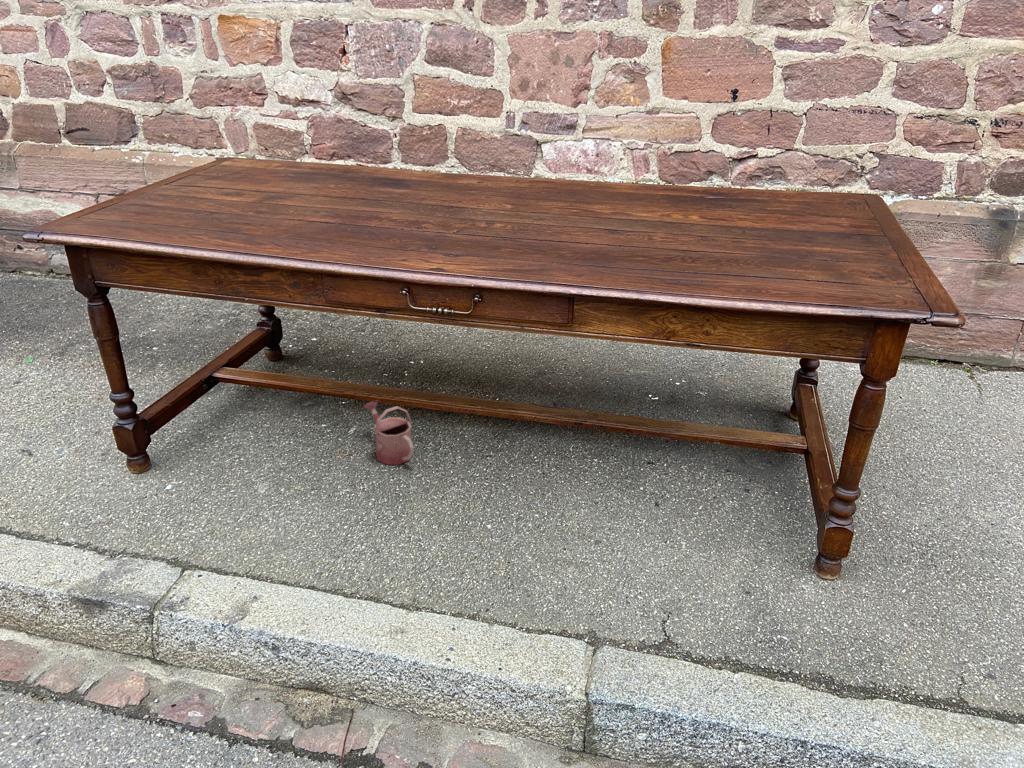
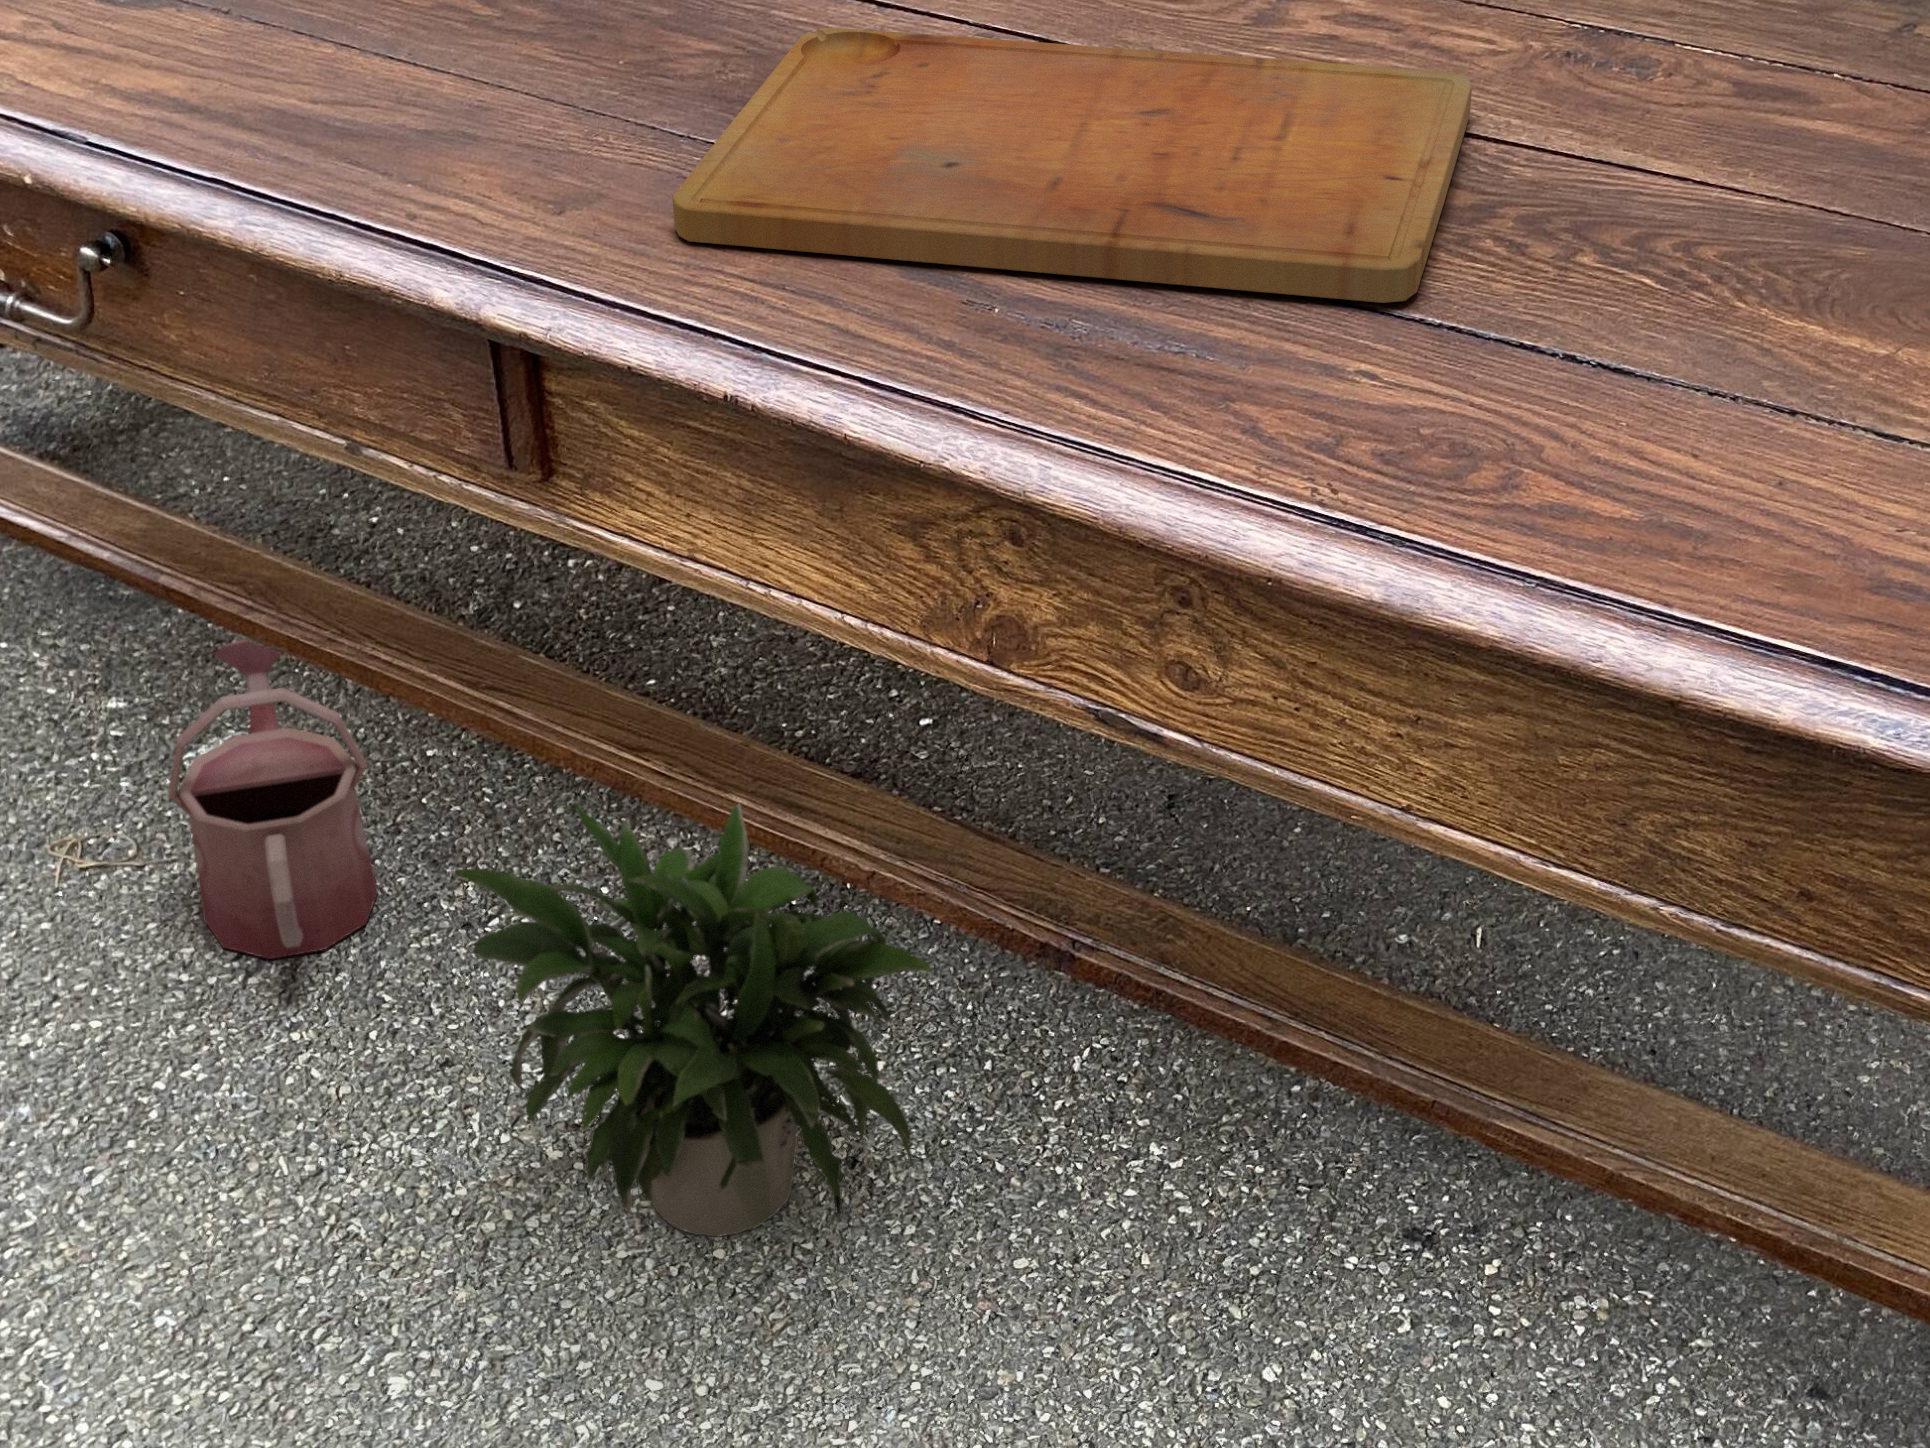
cutting board: none [568,247,702,282] -> present [672,27,1472,303]
potted plant: none [449,407,569,491] -> present [438,803,931,1236]

